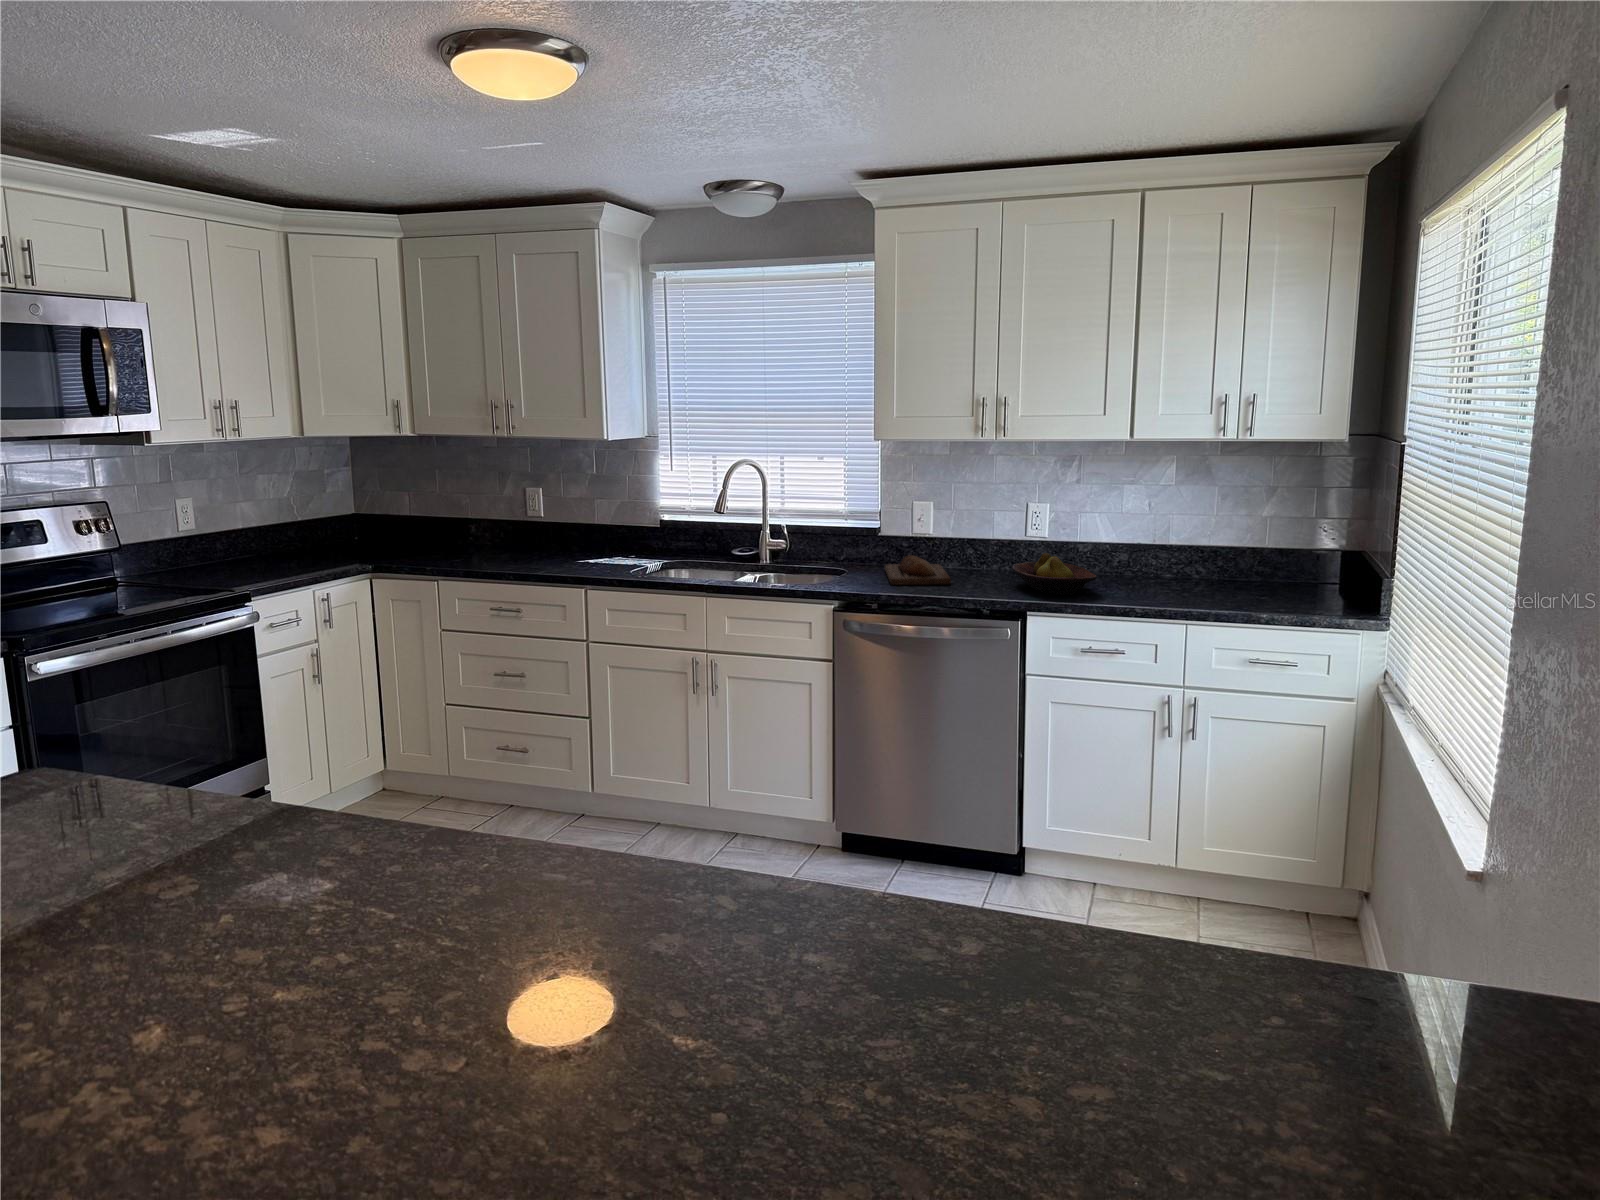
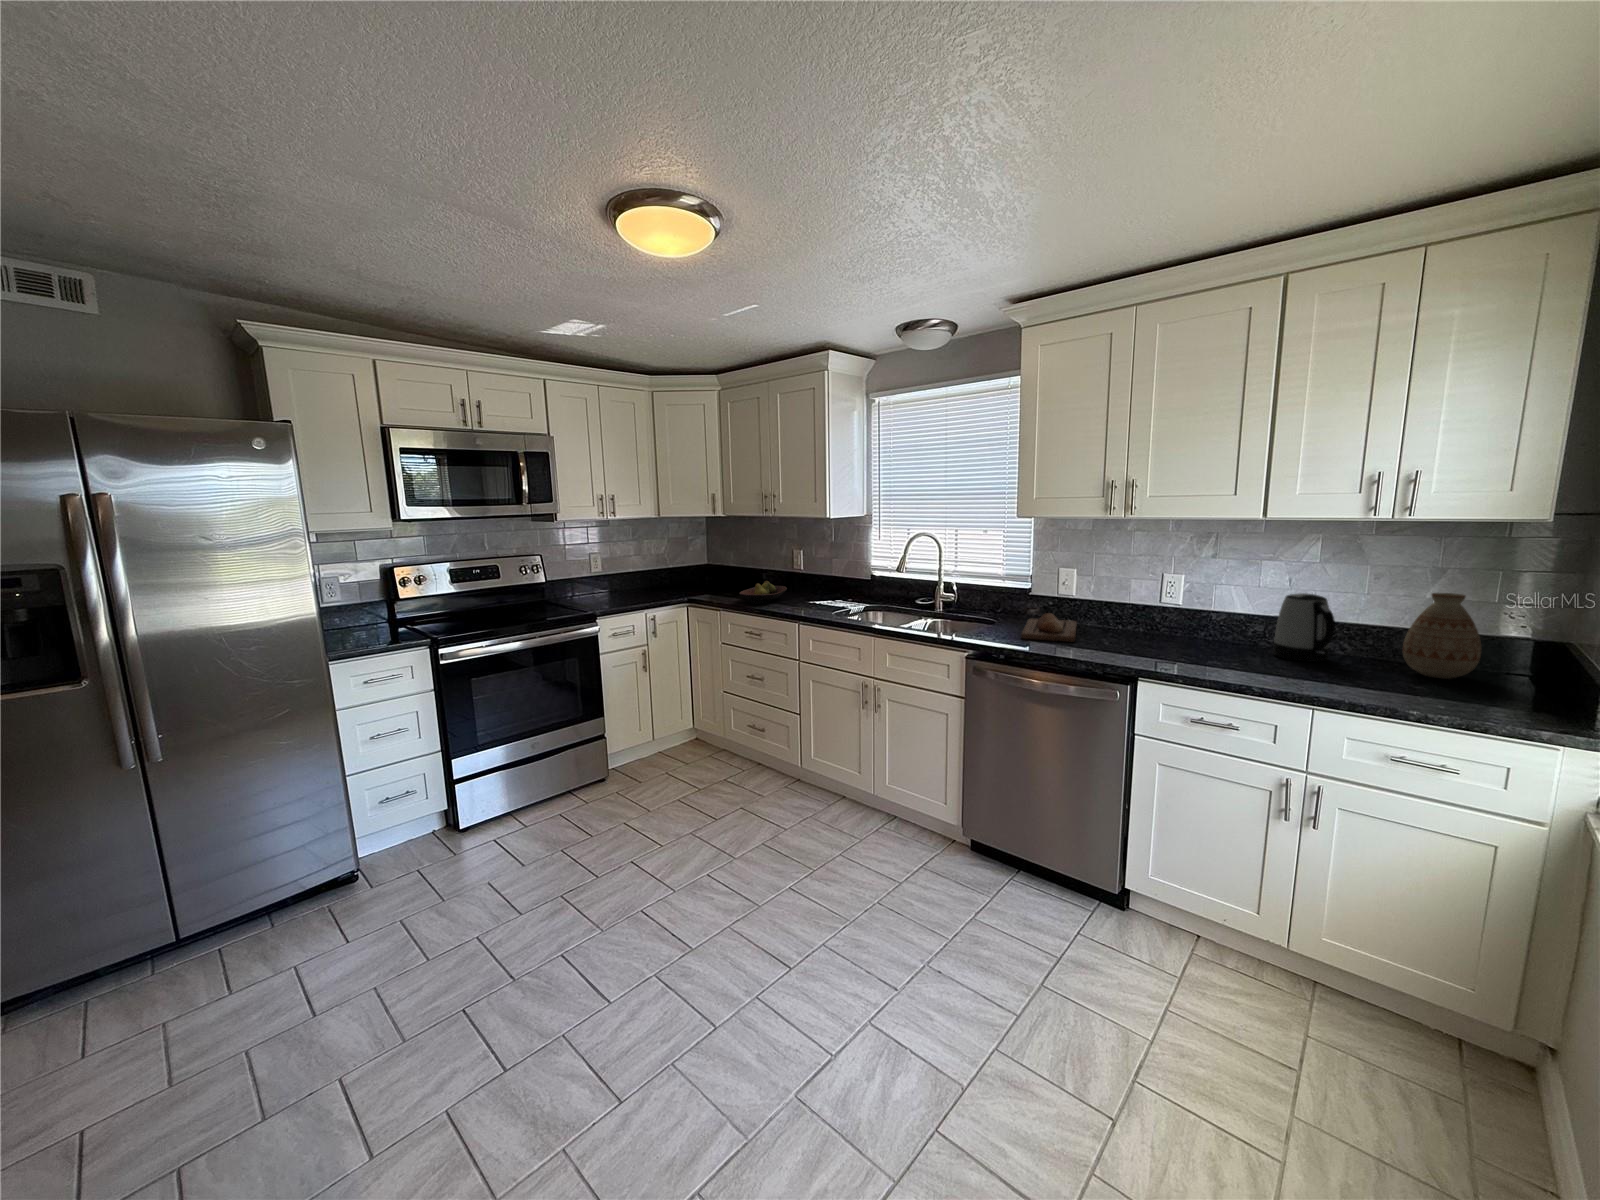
vase: none [1248,509,1304,590] -> present [1403,593,1481,679]
kettle: none [1142,516,1195,585] -> present [1273,593,1335,662]
fruit bowl: present [1012,553,1097,595] -> present [739,581,787,604]

